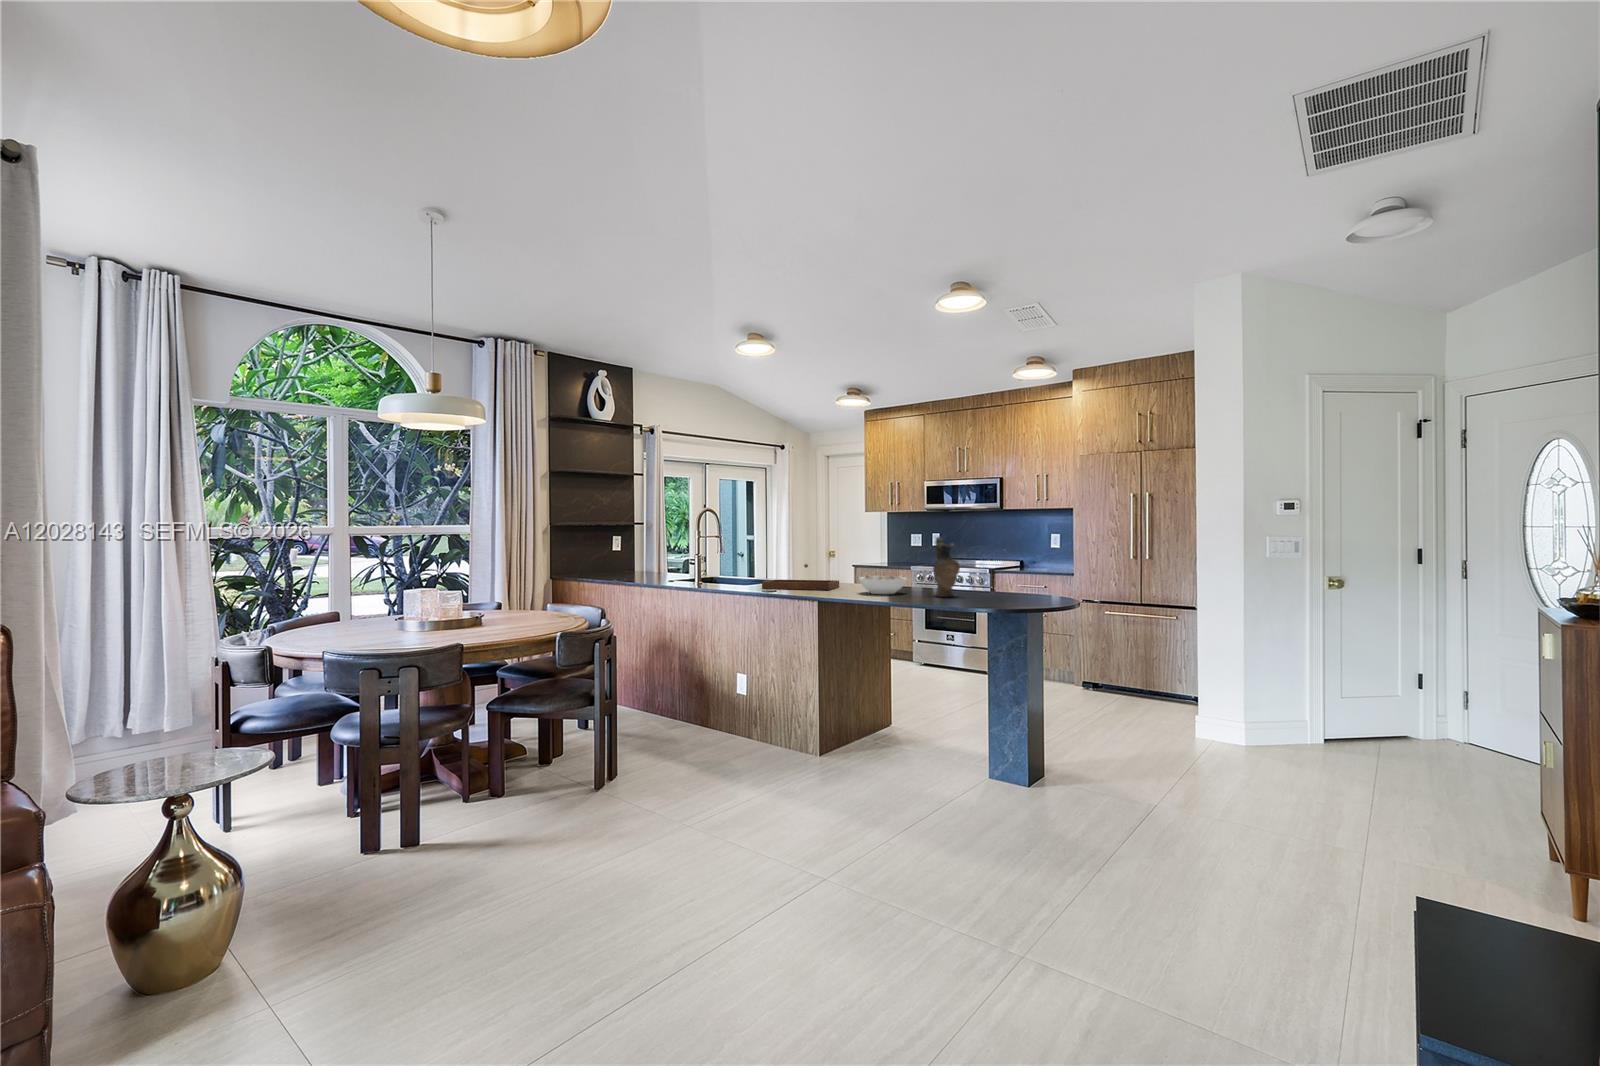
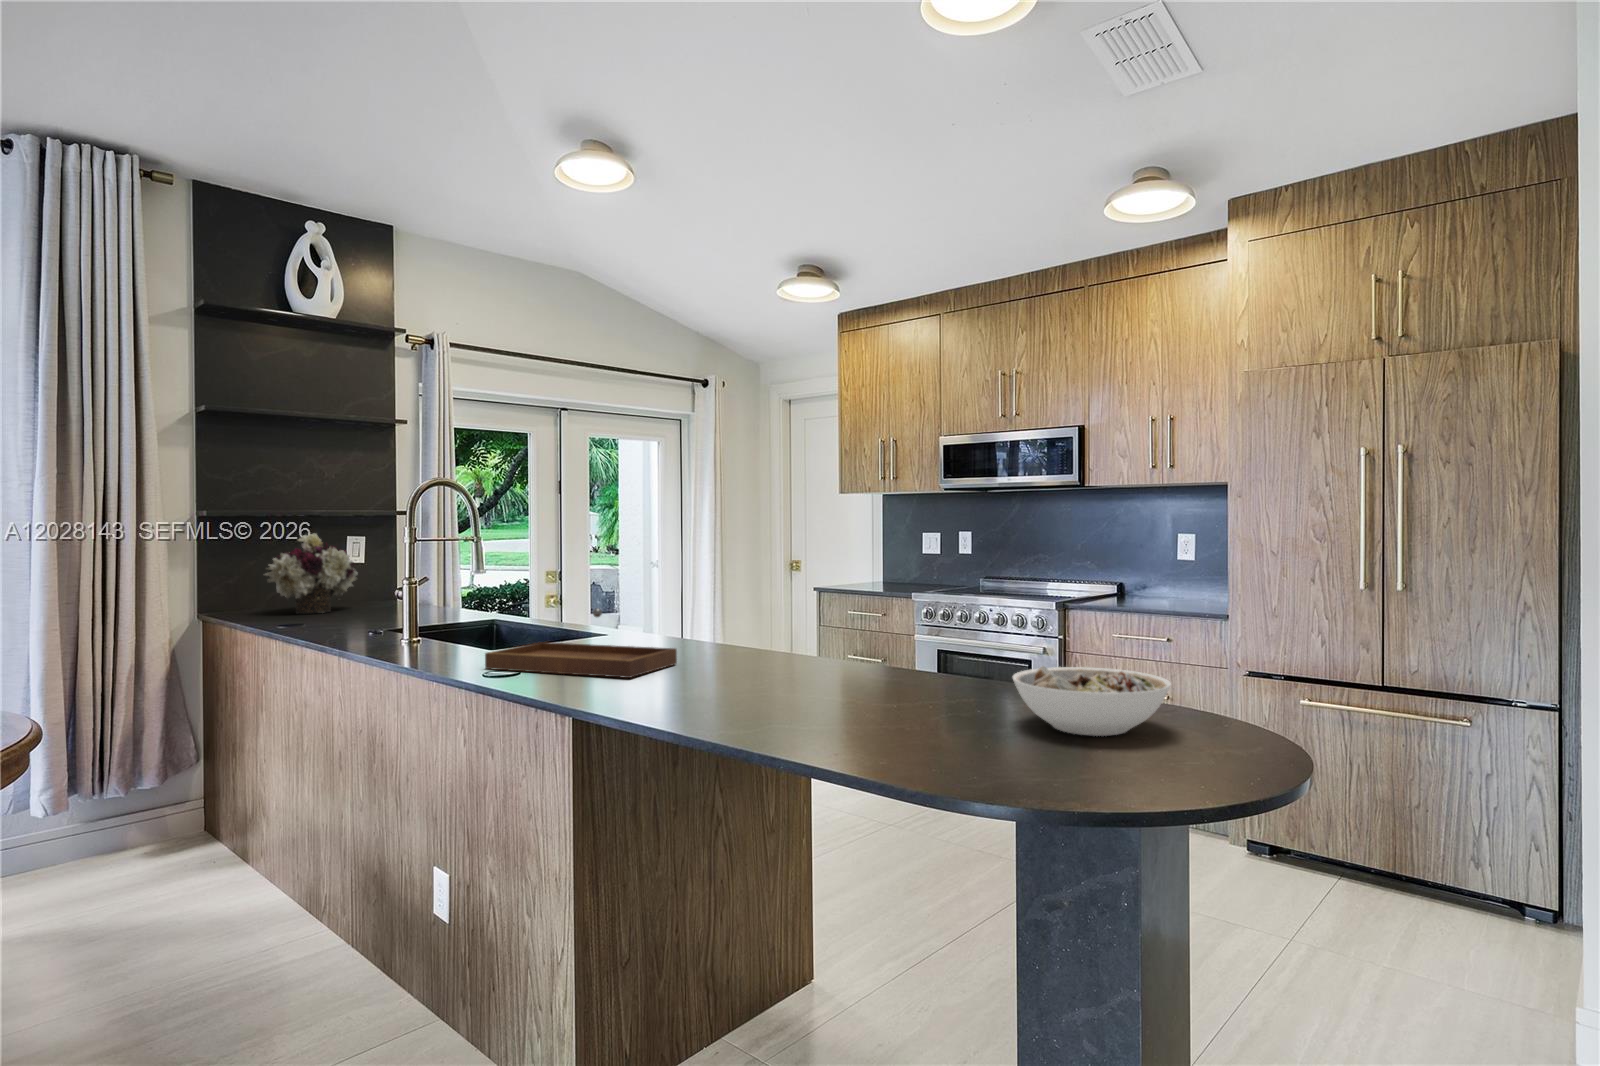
flower arrangement: none [594,534,633,575] -> present [265,534,358,614]
ceramic pitcher: present [933,537,960,597] -> none [868,546,941,718]
bowl: present [859,574,906,594] -> present [1013,666,1171,736]

